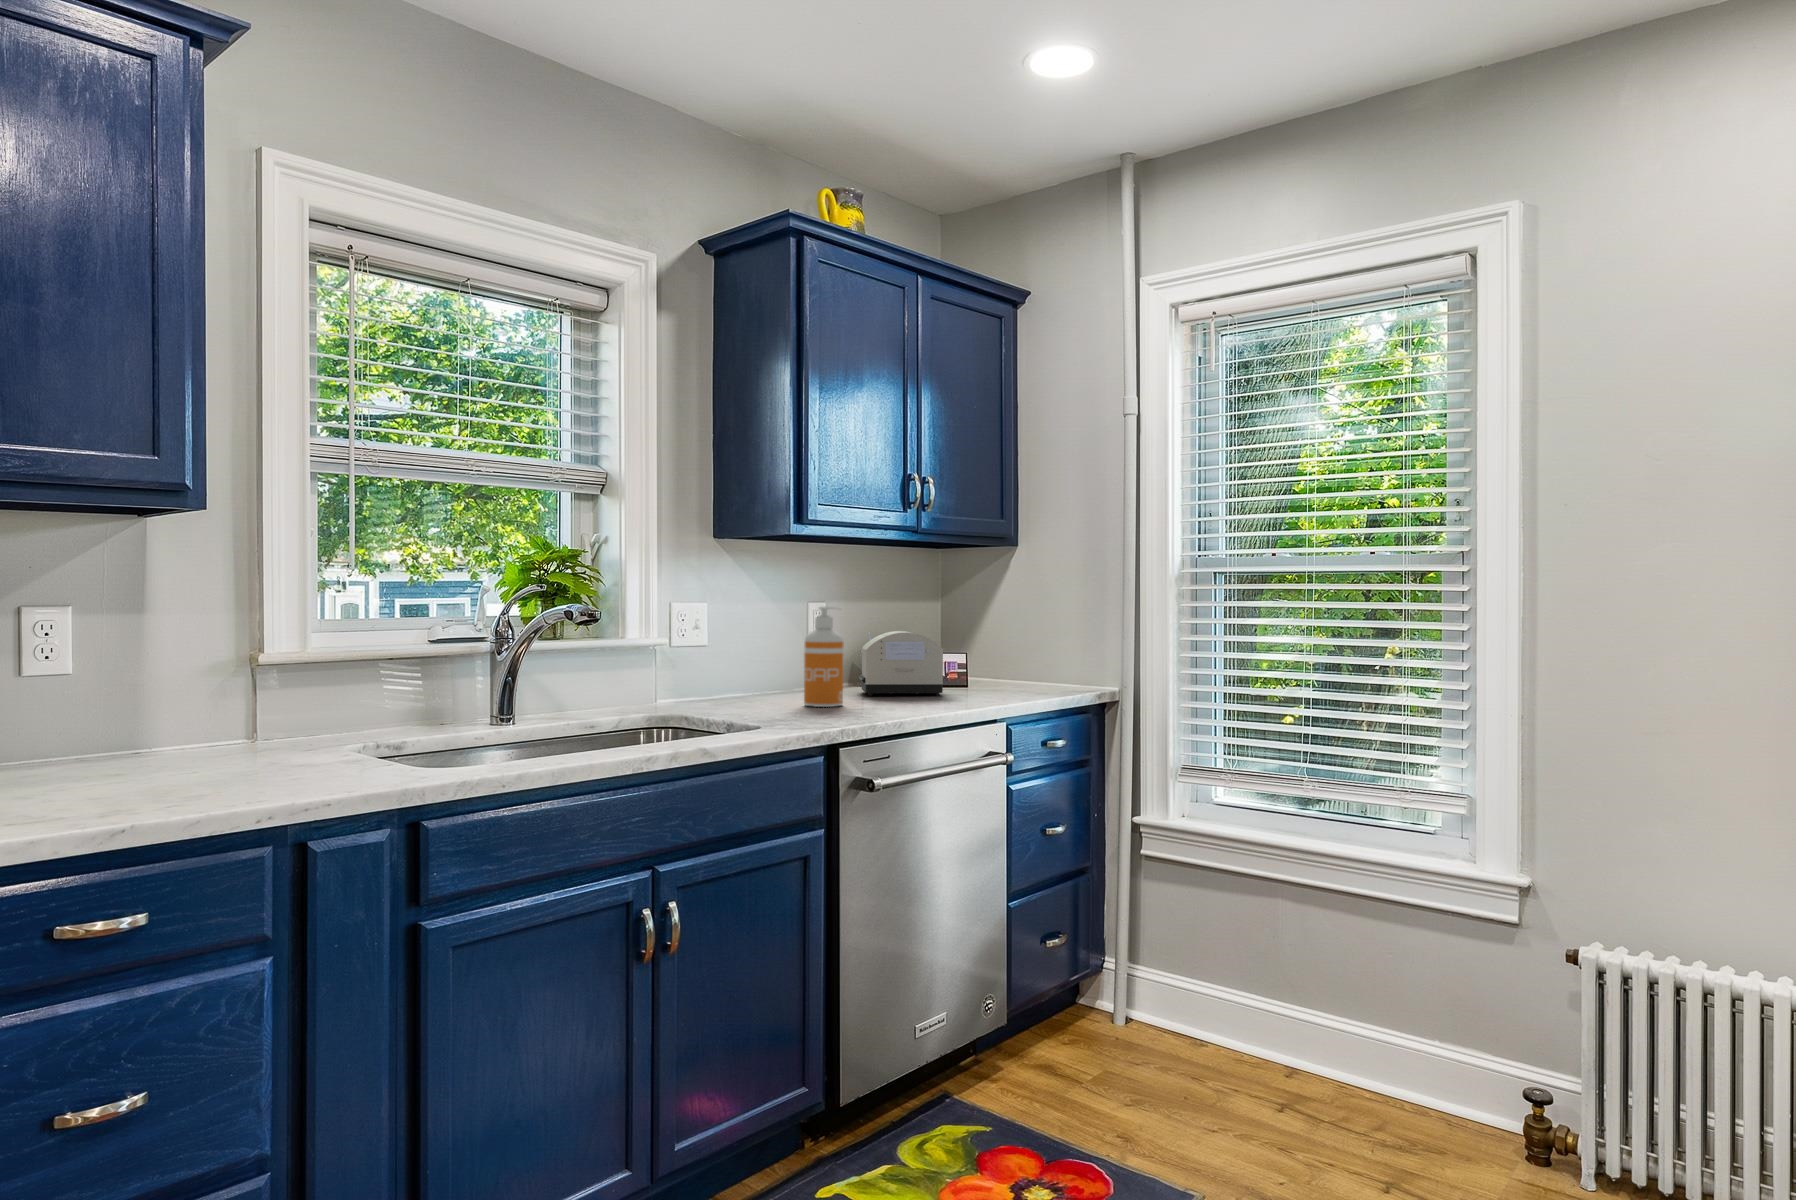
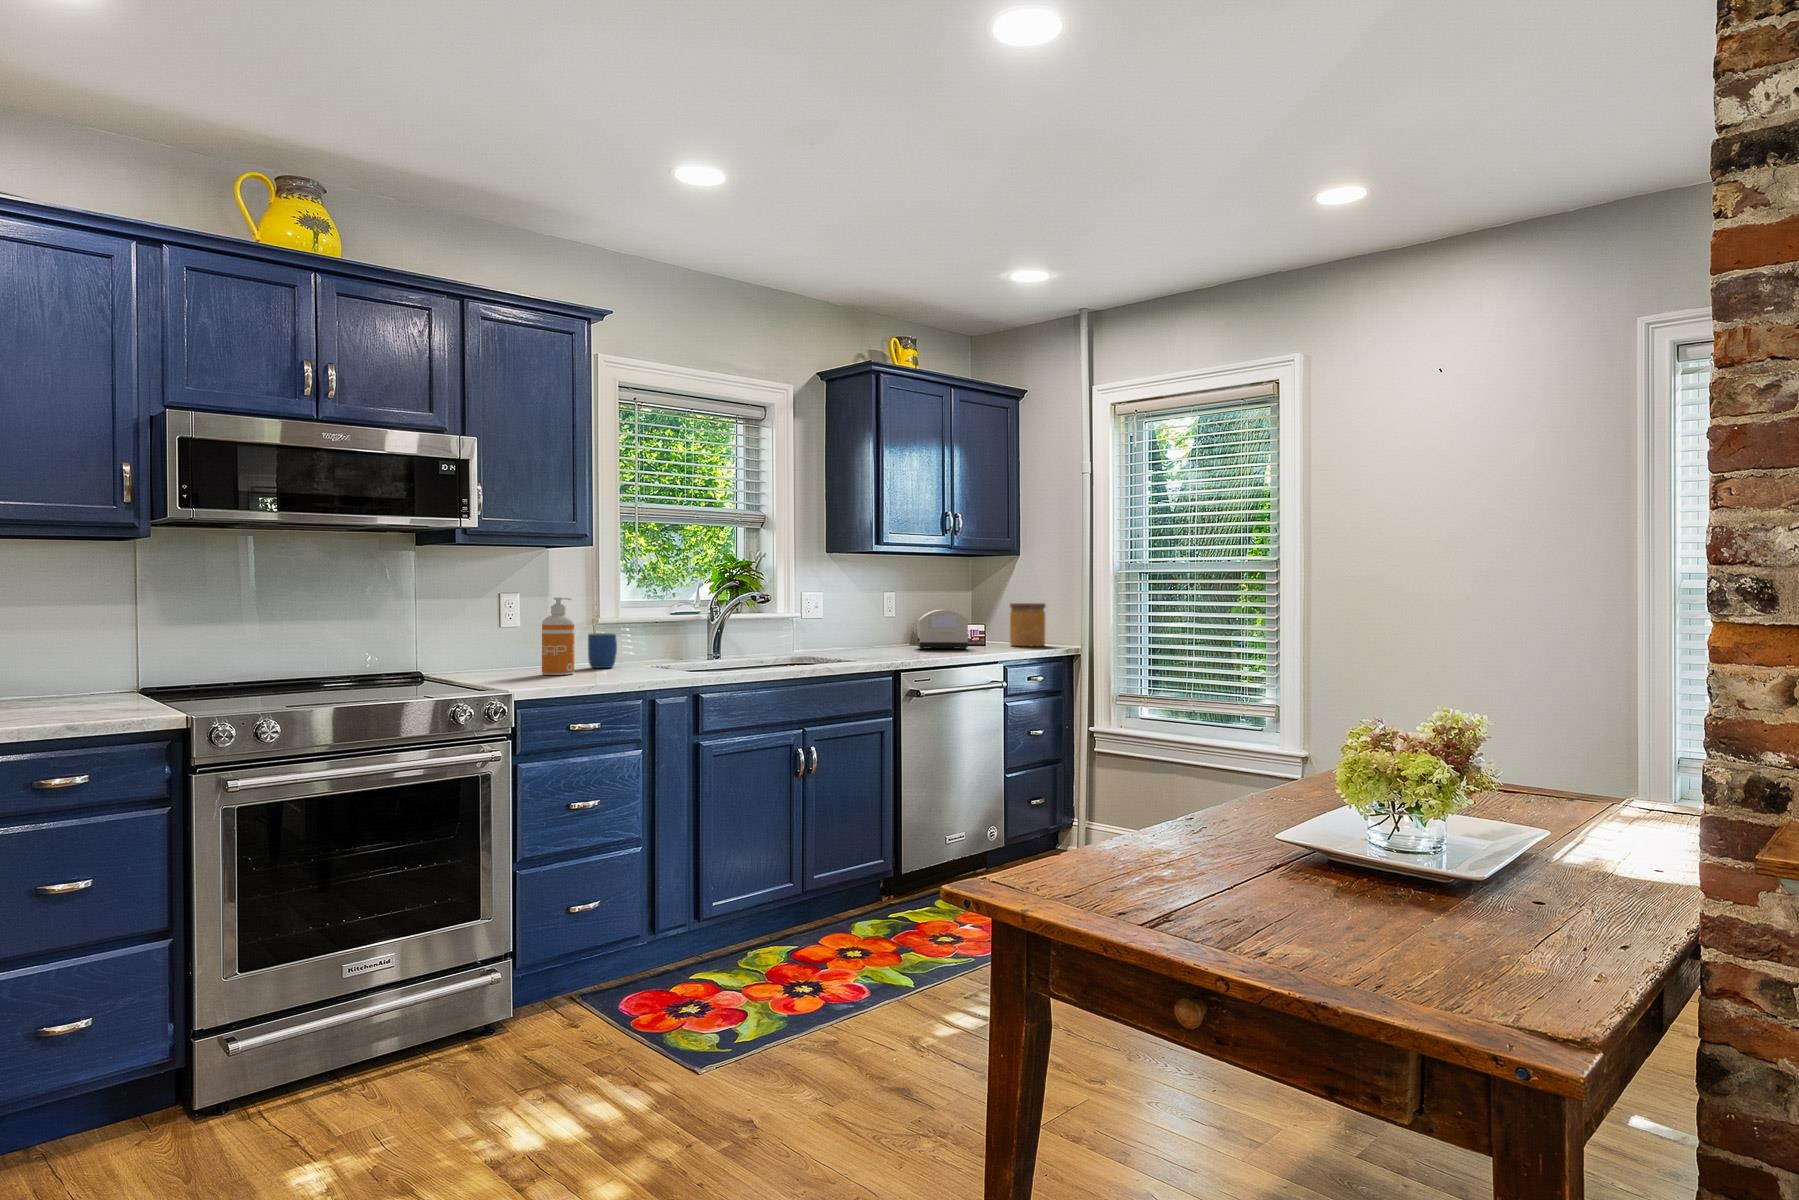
soap dispenser: present [804,607,844,707] -> present [542,597,574,675]
jar: none [1003,620,1058,688] -> present [1010,603,1045,646]
mug: none [220,684,291,756] -> present [588,633,617,668]

